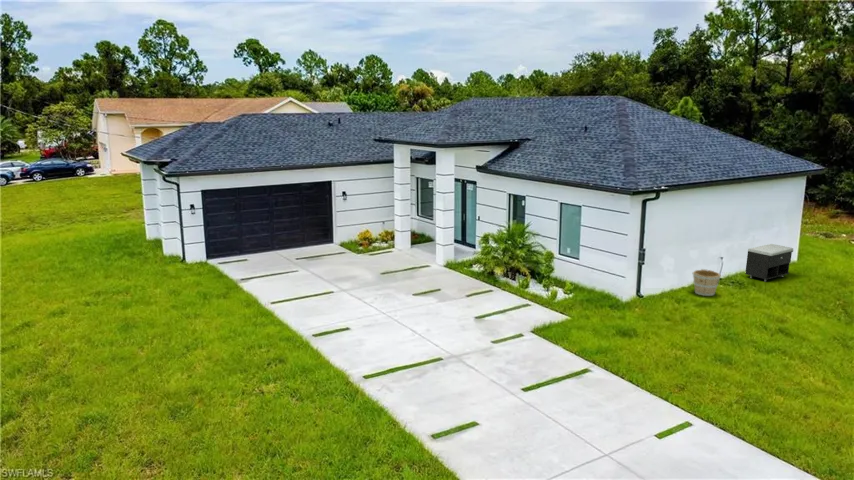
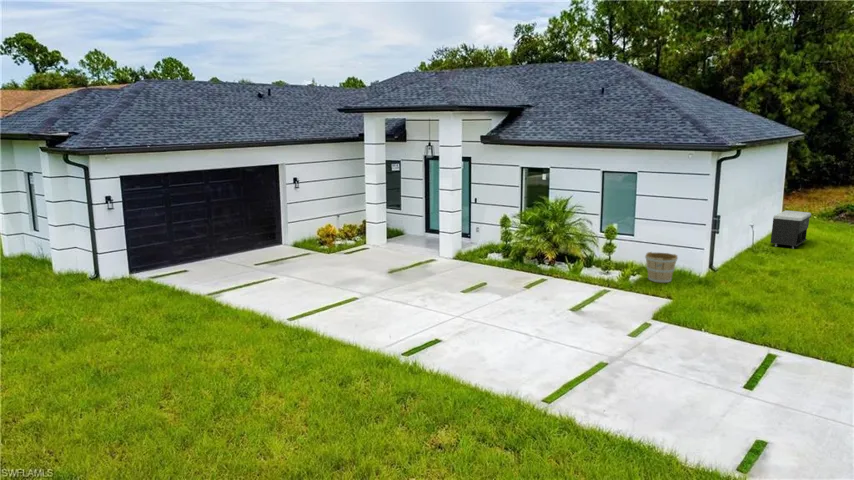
wooden bucket: present [693,269,721,296] -> present [645,252,678,283]

